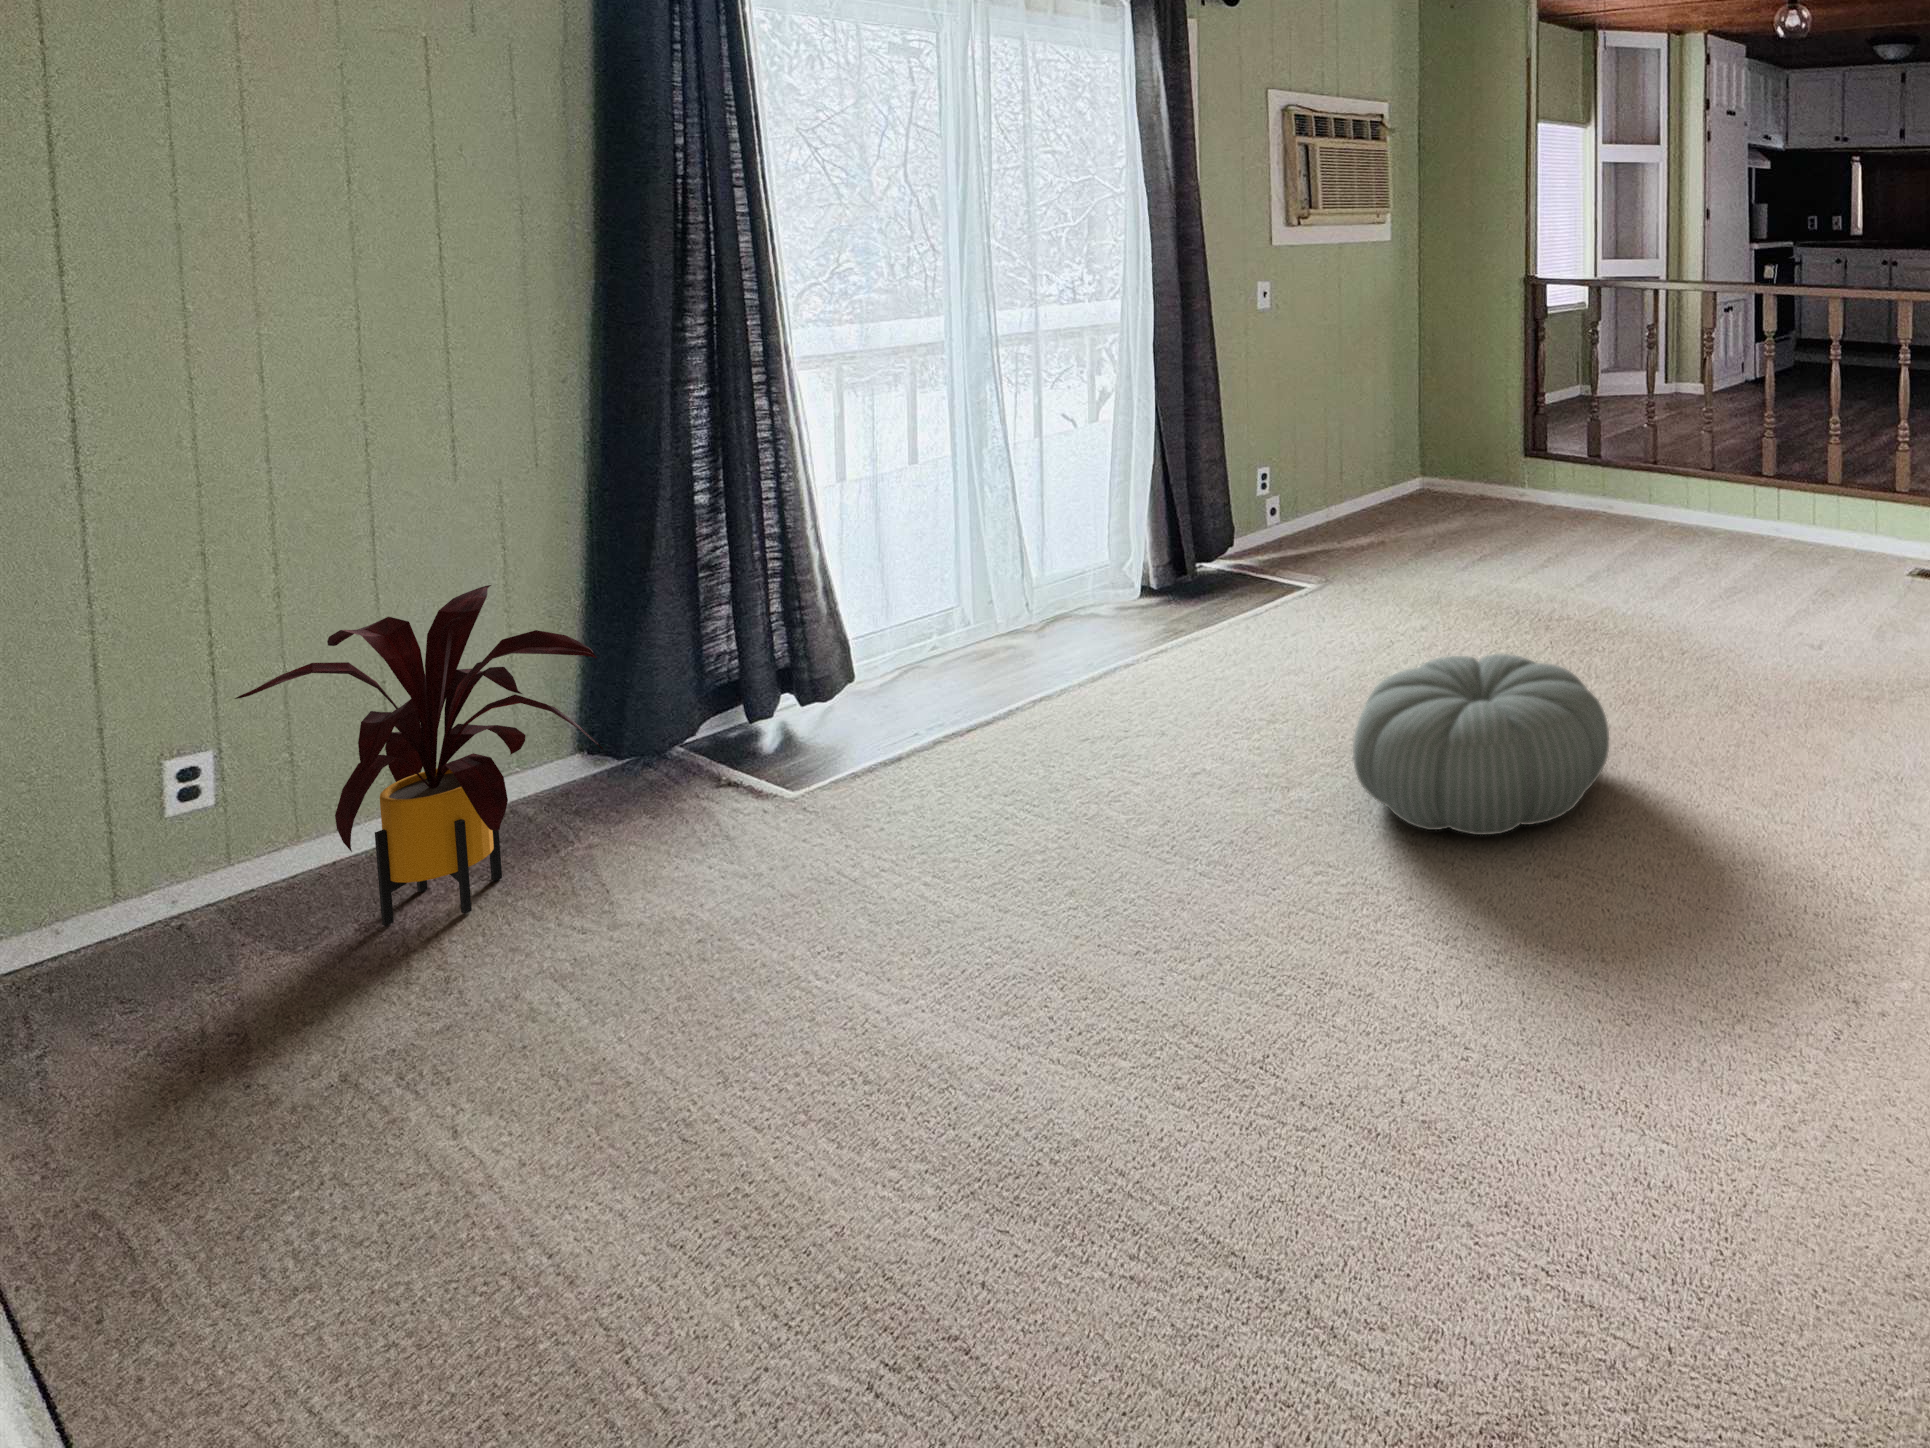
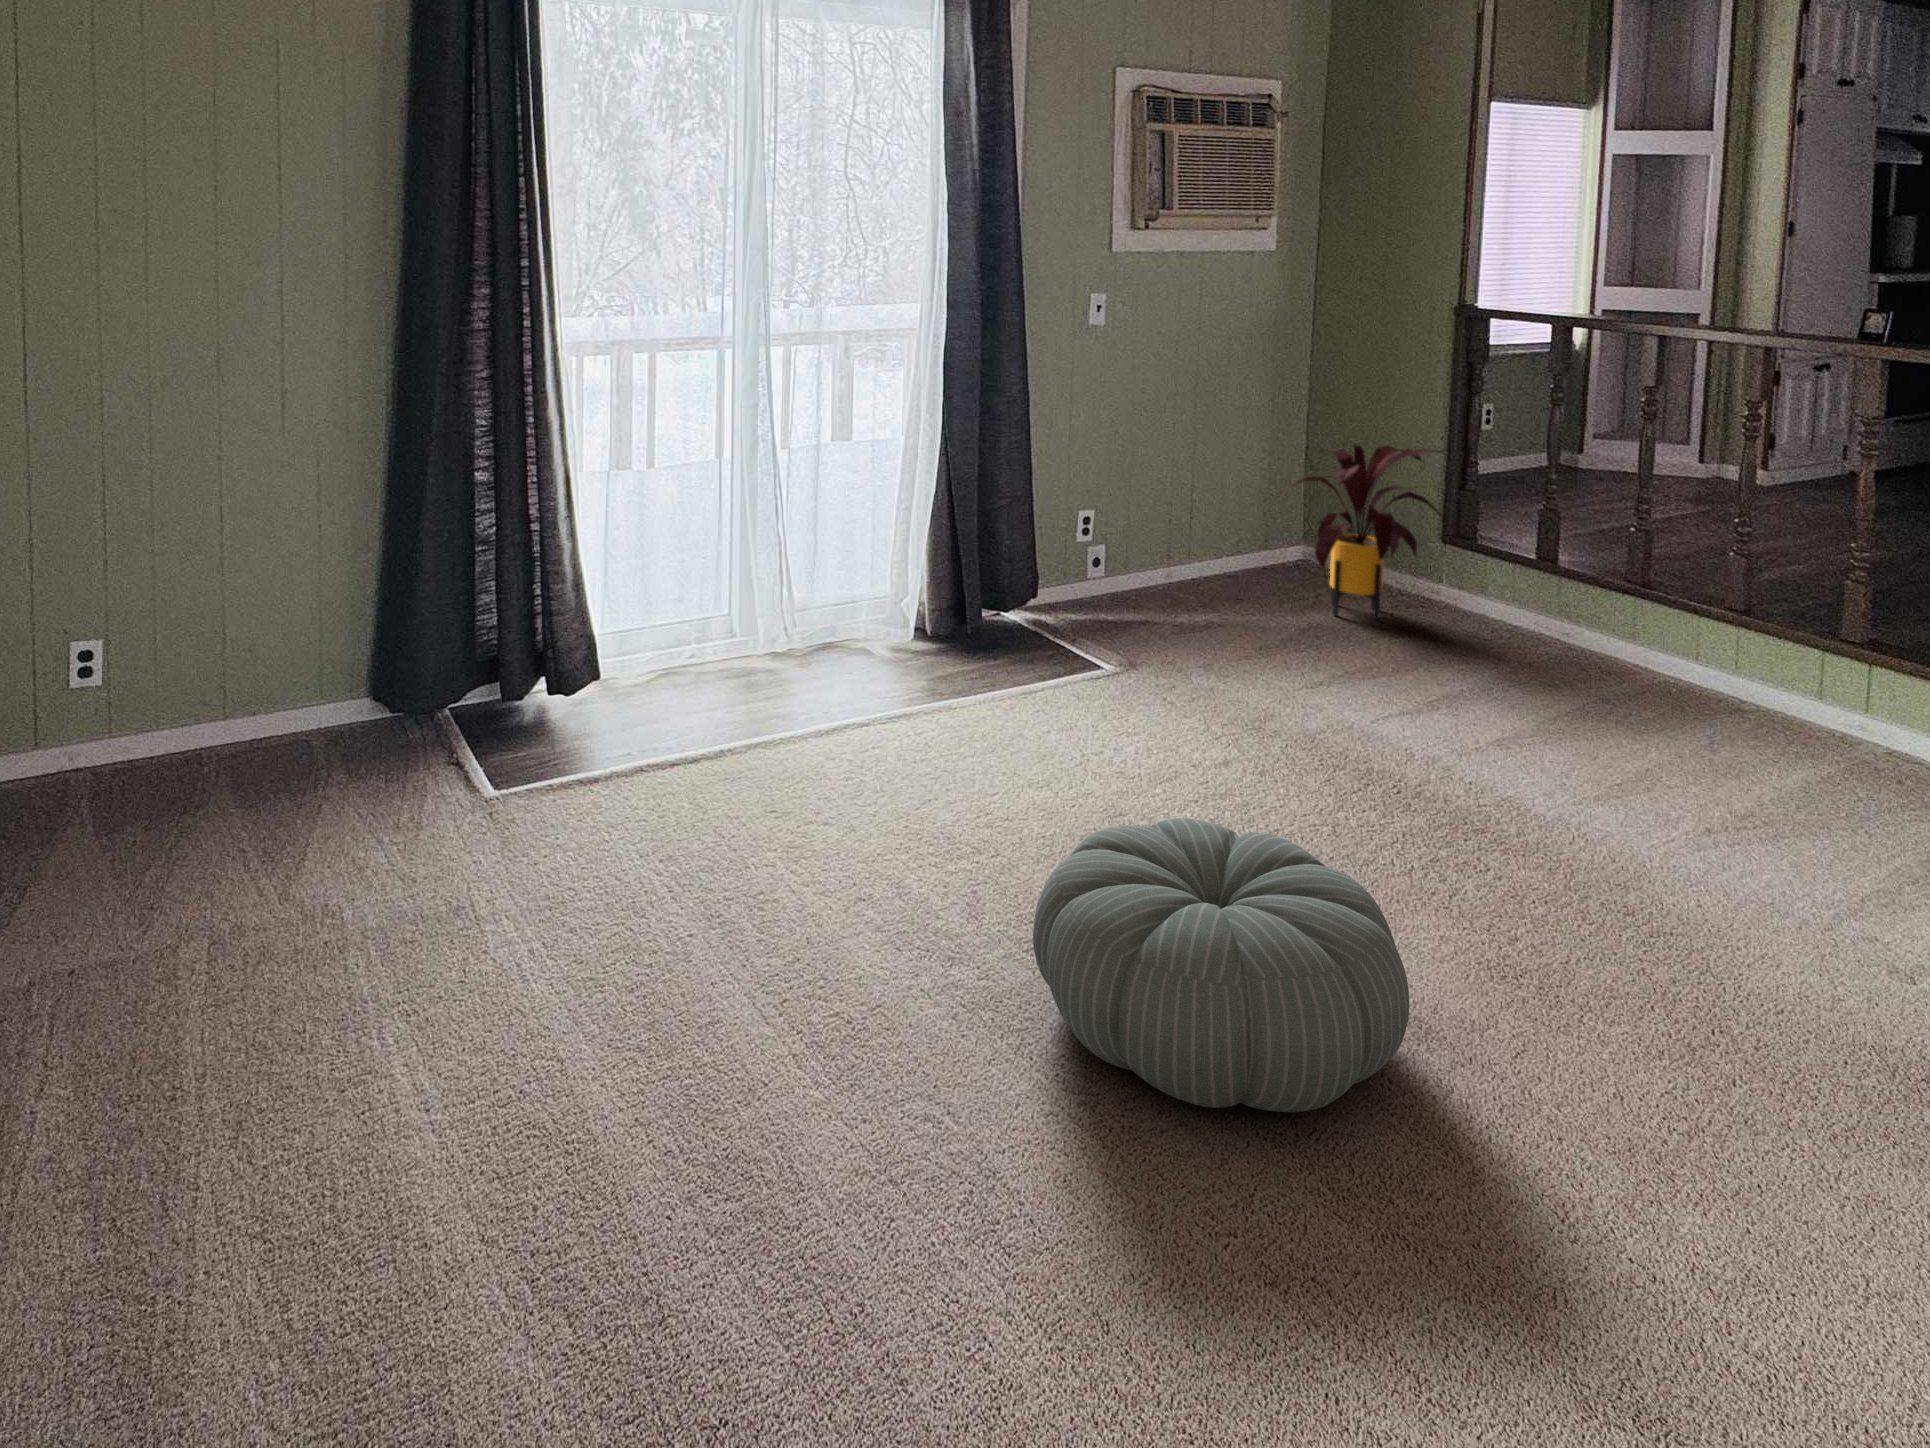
house plant: present [235,585,604,926] -> present [1288,445,1446,620]

